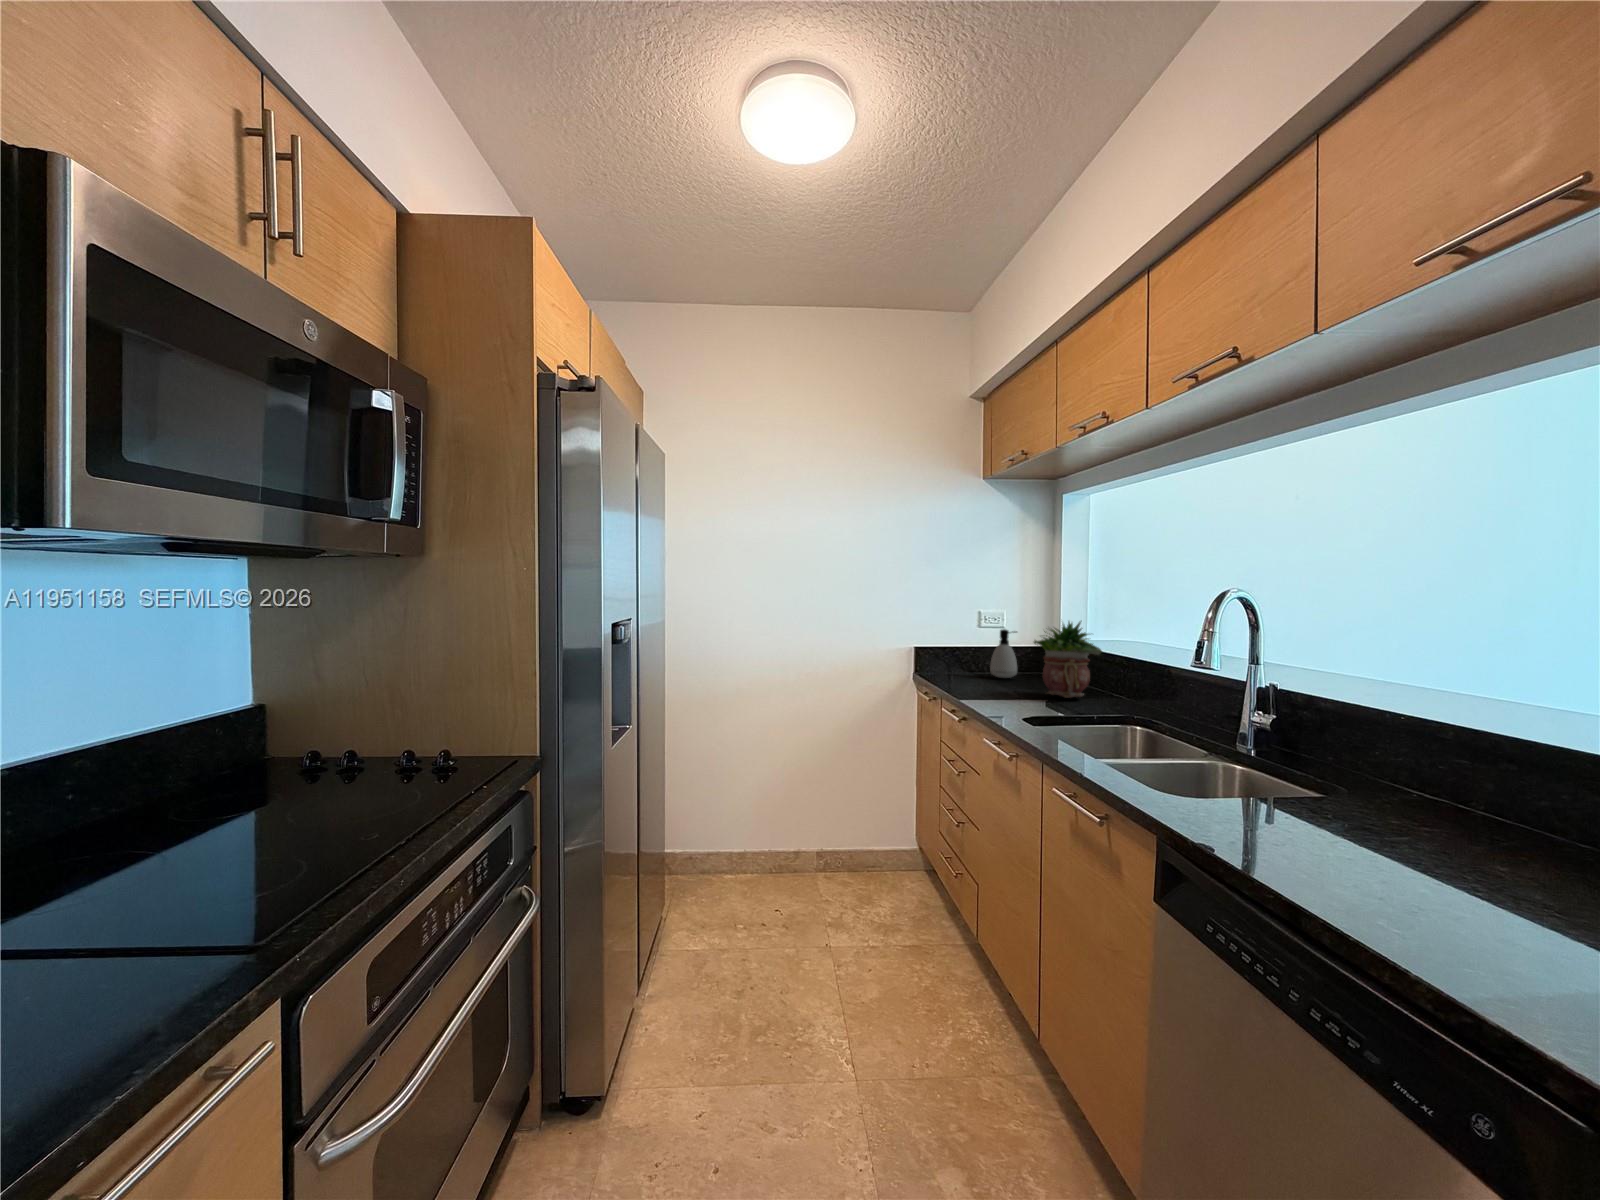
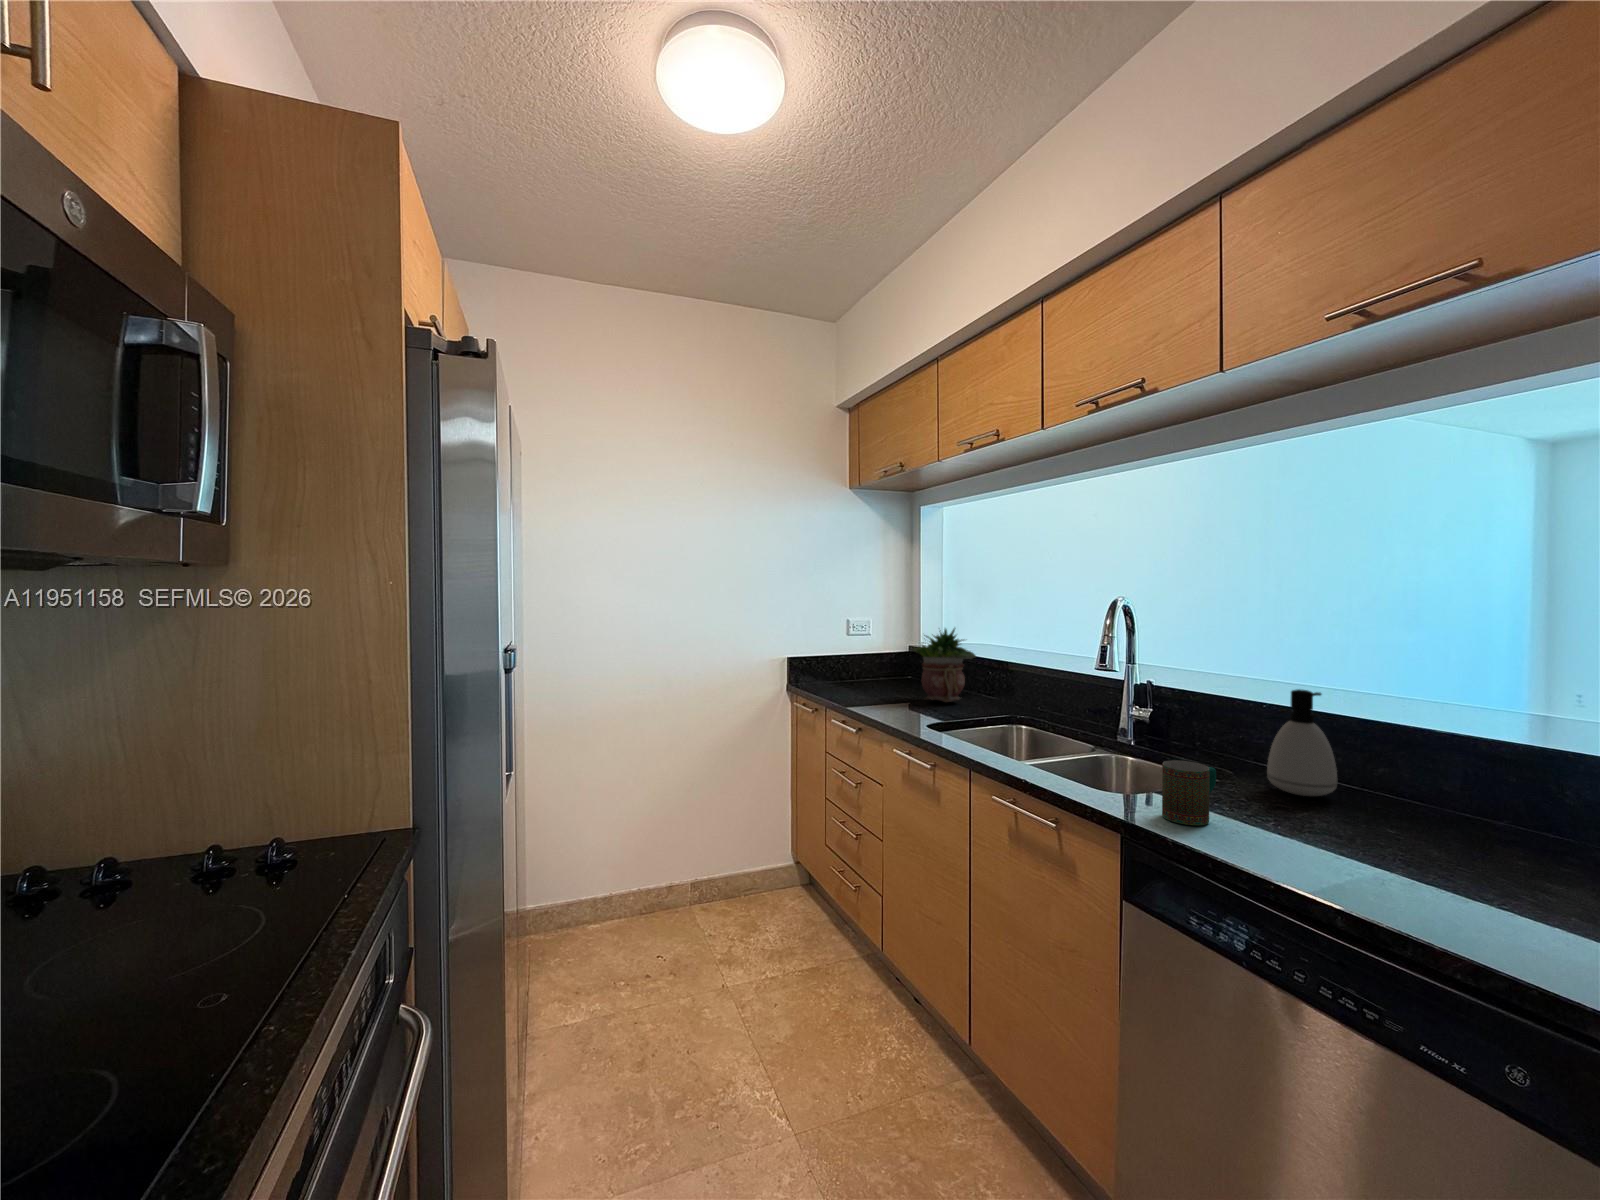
soap dispenser: present [990,629,1017,678] -> present [1267,689,1337,796]
mug: none [1201,762,1270,832] -> present [1162,760,1216,825]

